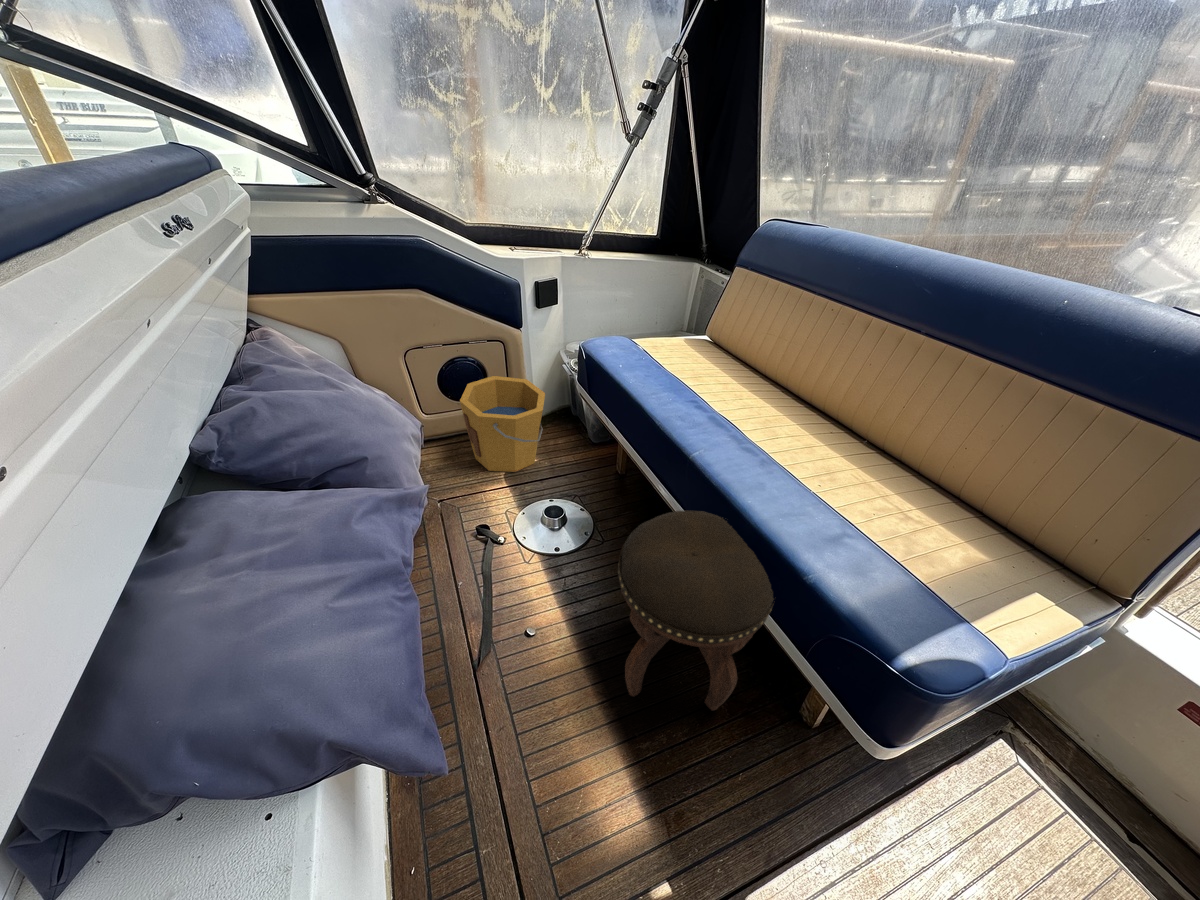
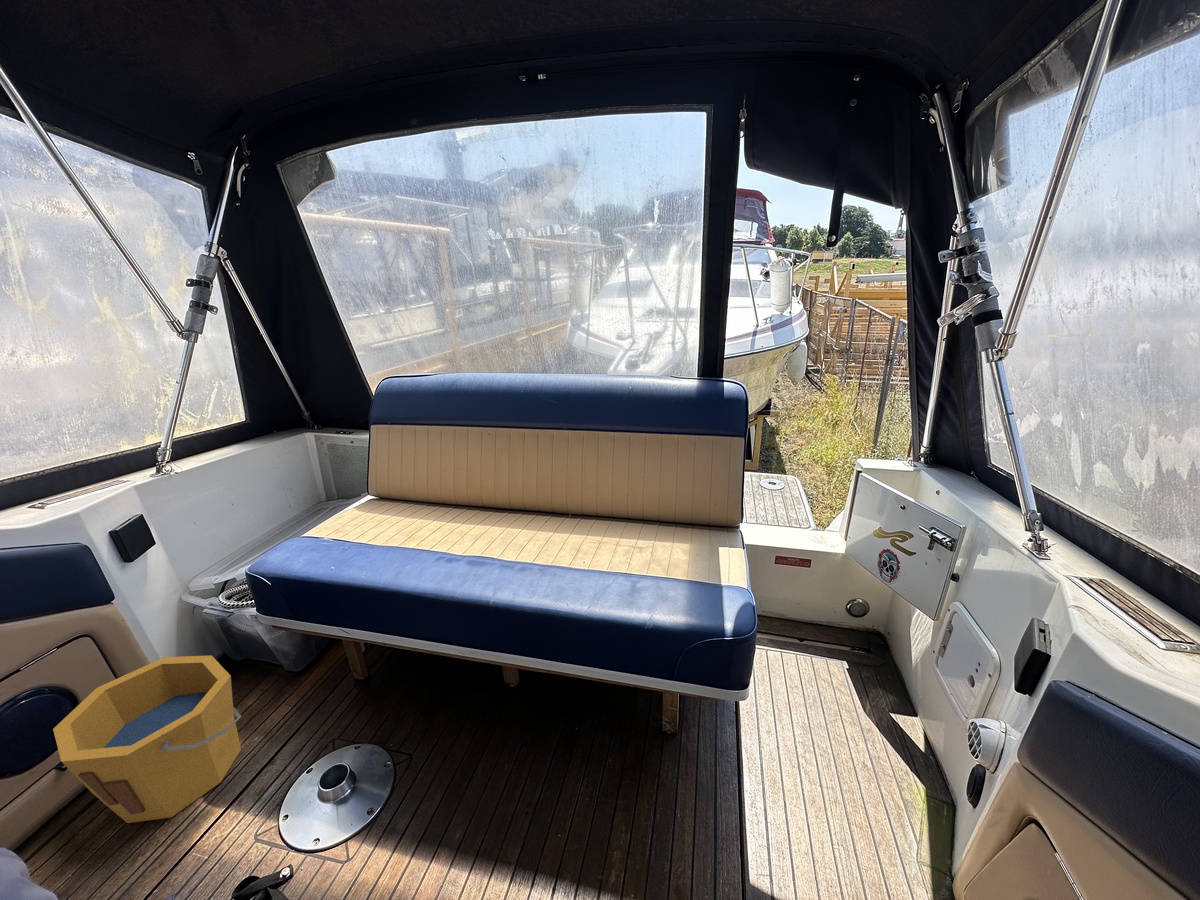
footstool: present [618,511,774,710] -> none [487,628,634,855]

